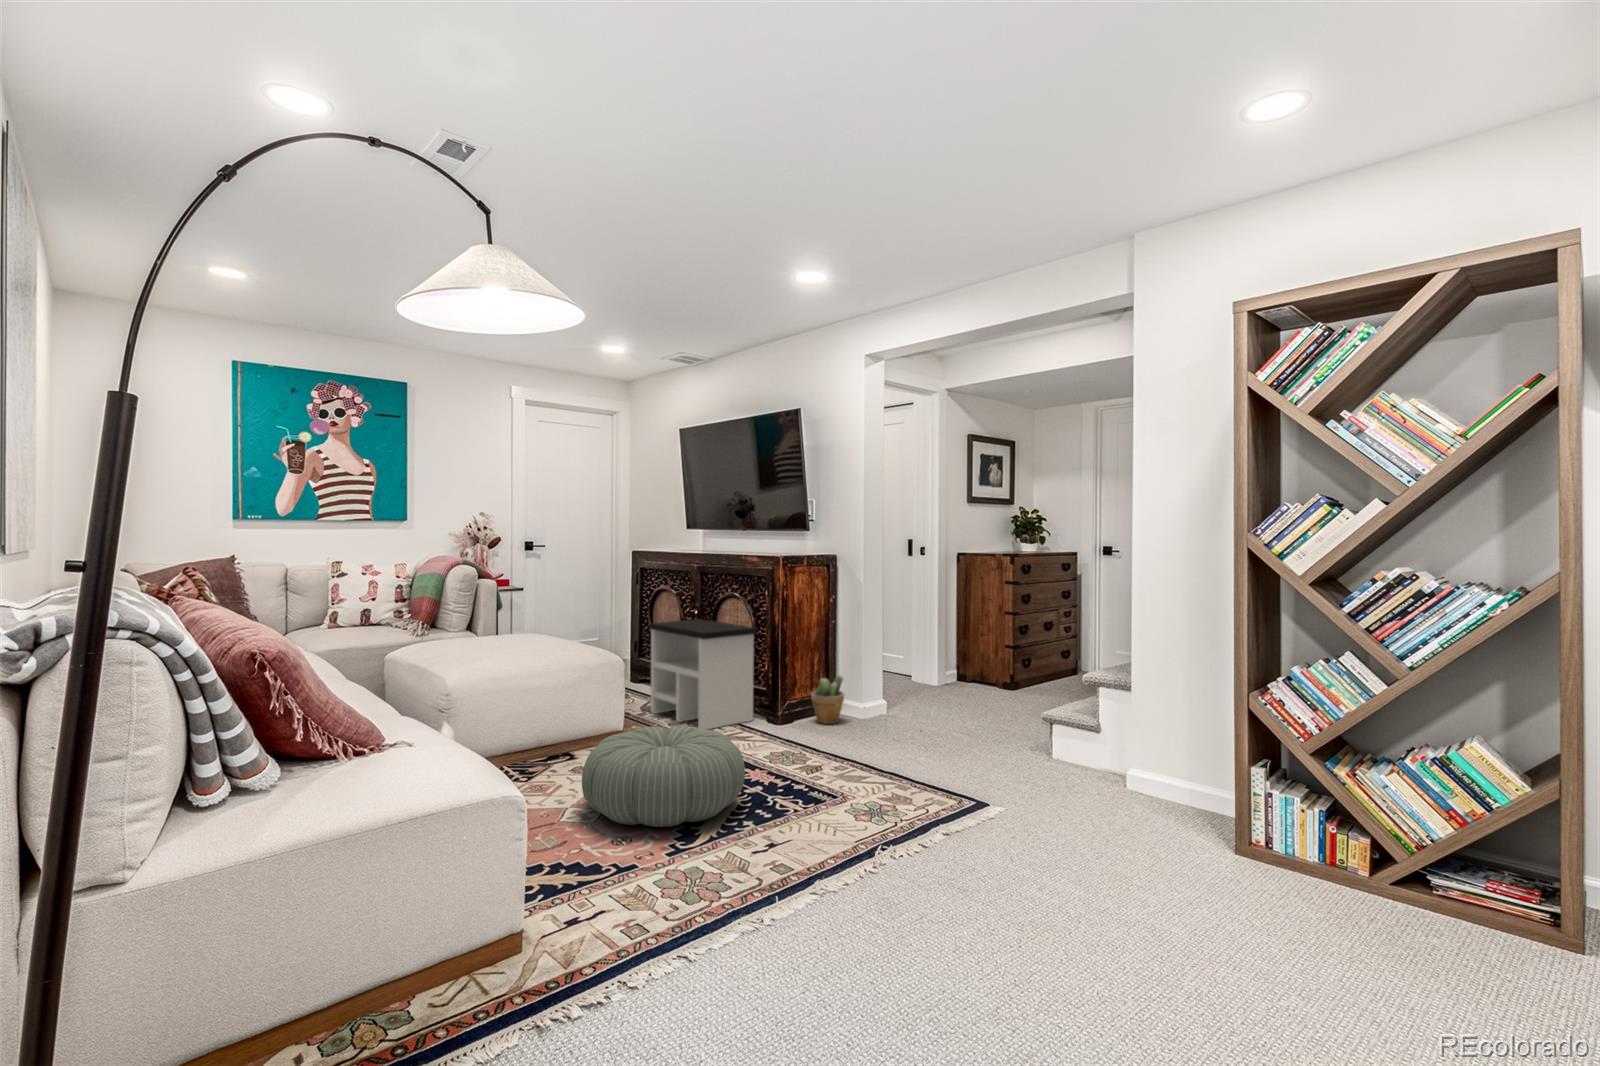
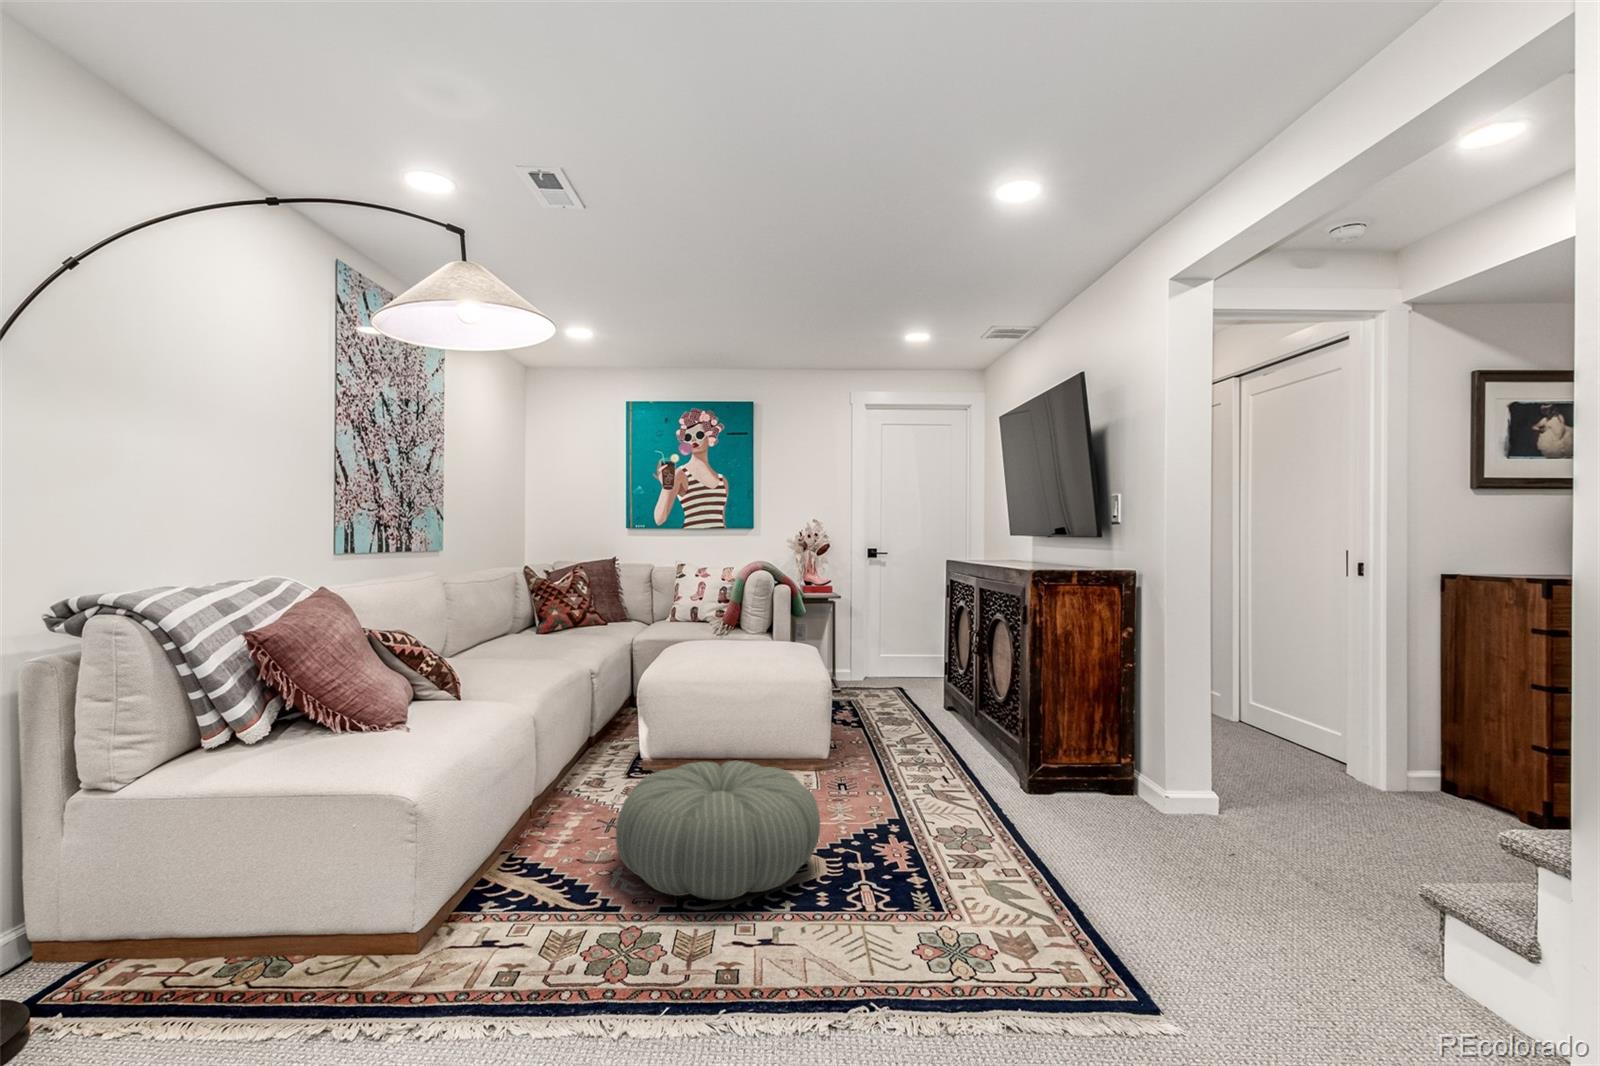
side table: present [649,619,757,729] -> none [901,642,1004,782]
potted plant: present [811,676,844,724] -> none [1073,743,1126,812]

